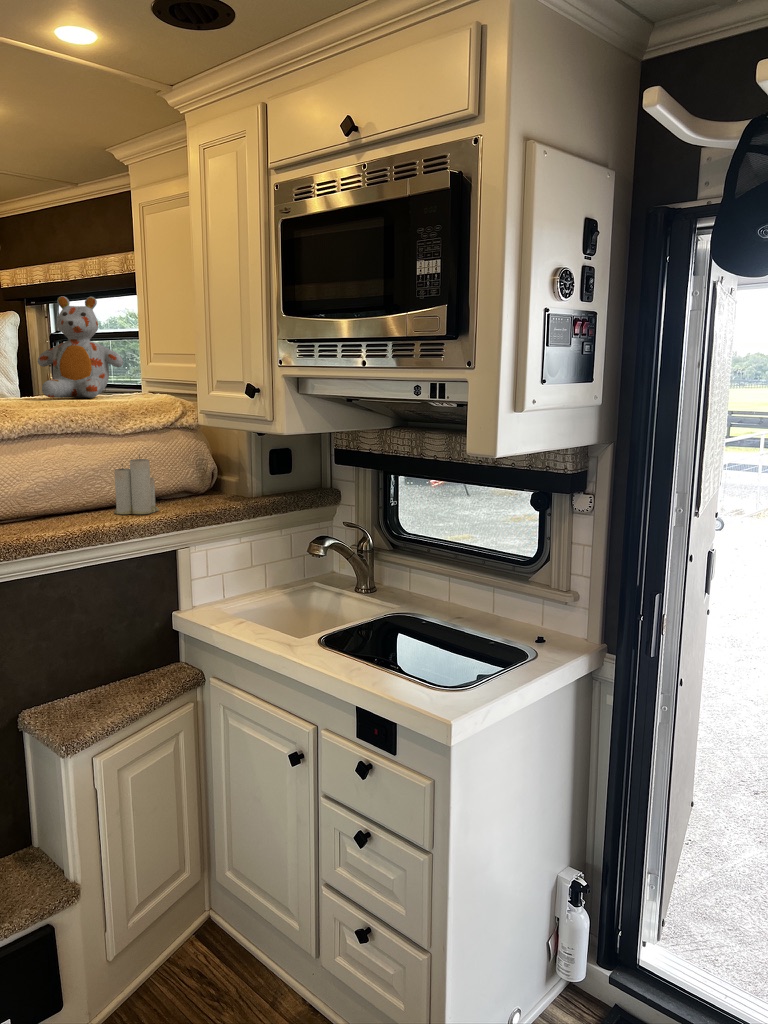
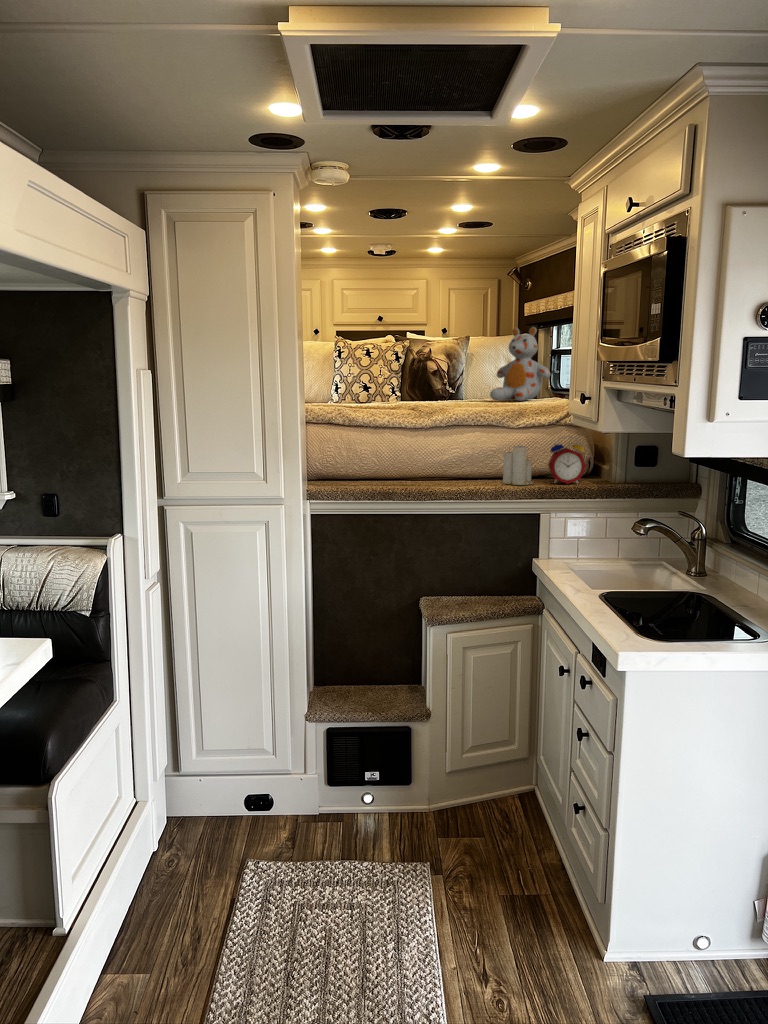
alarm clock: none [172,442,223,506] -> present [548,436,586,484]

